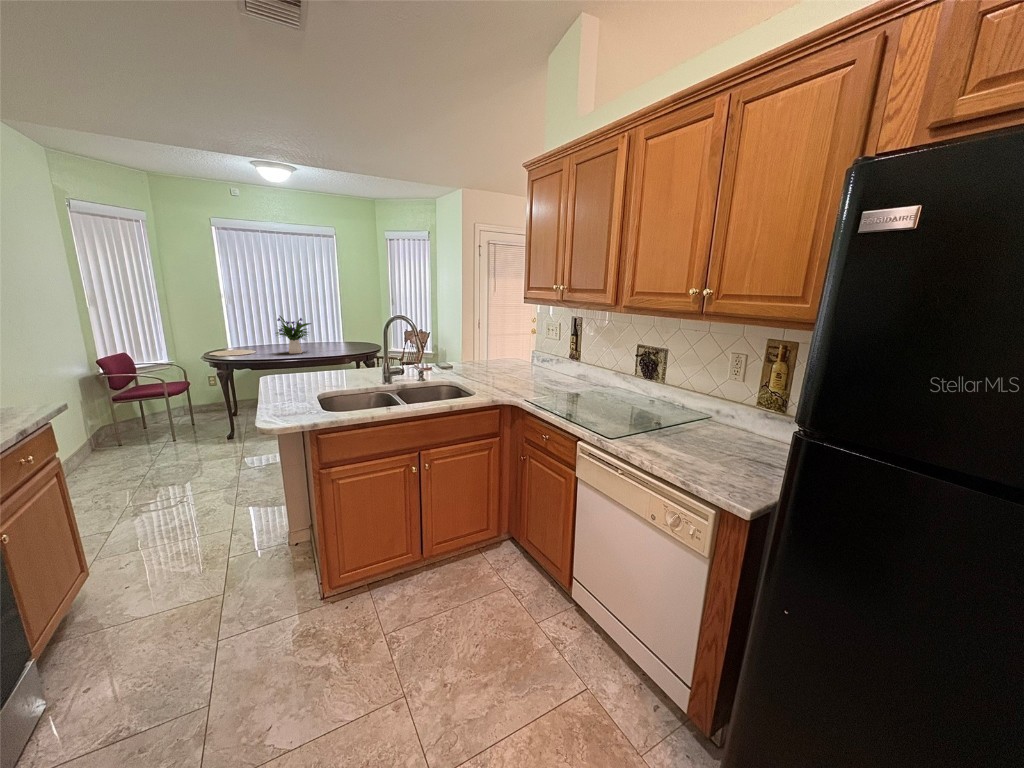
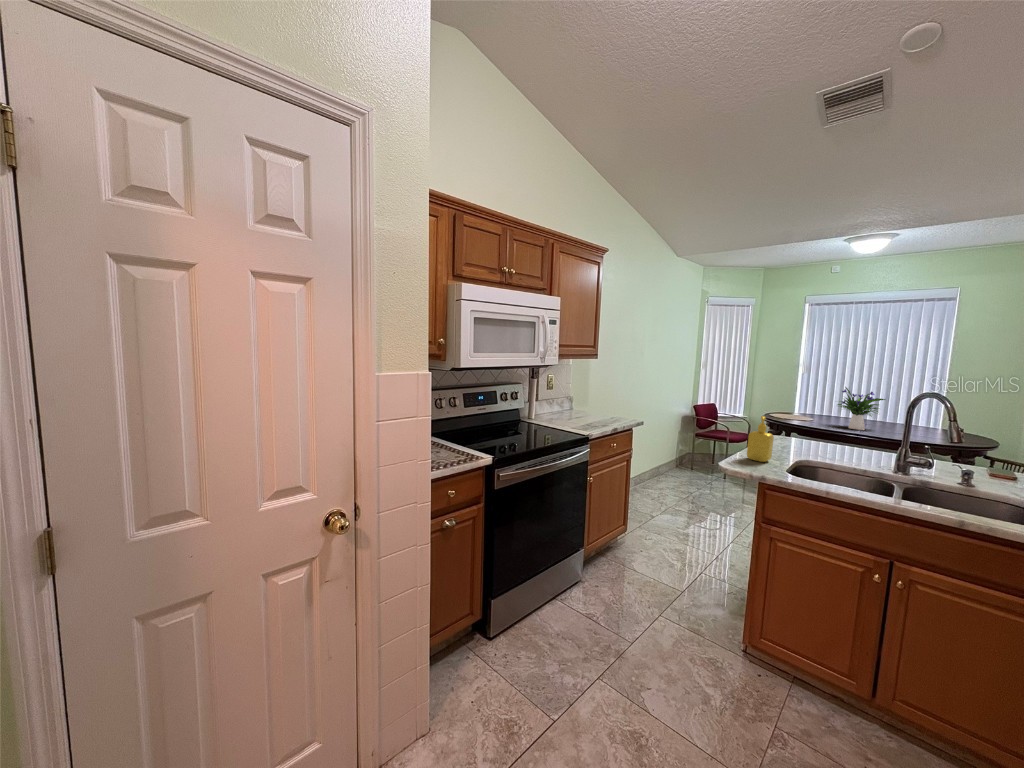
soap dispenser: none [274,359,301,410] -> present [747,416,774,462]

